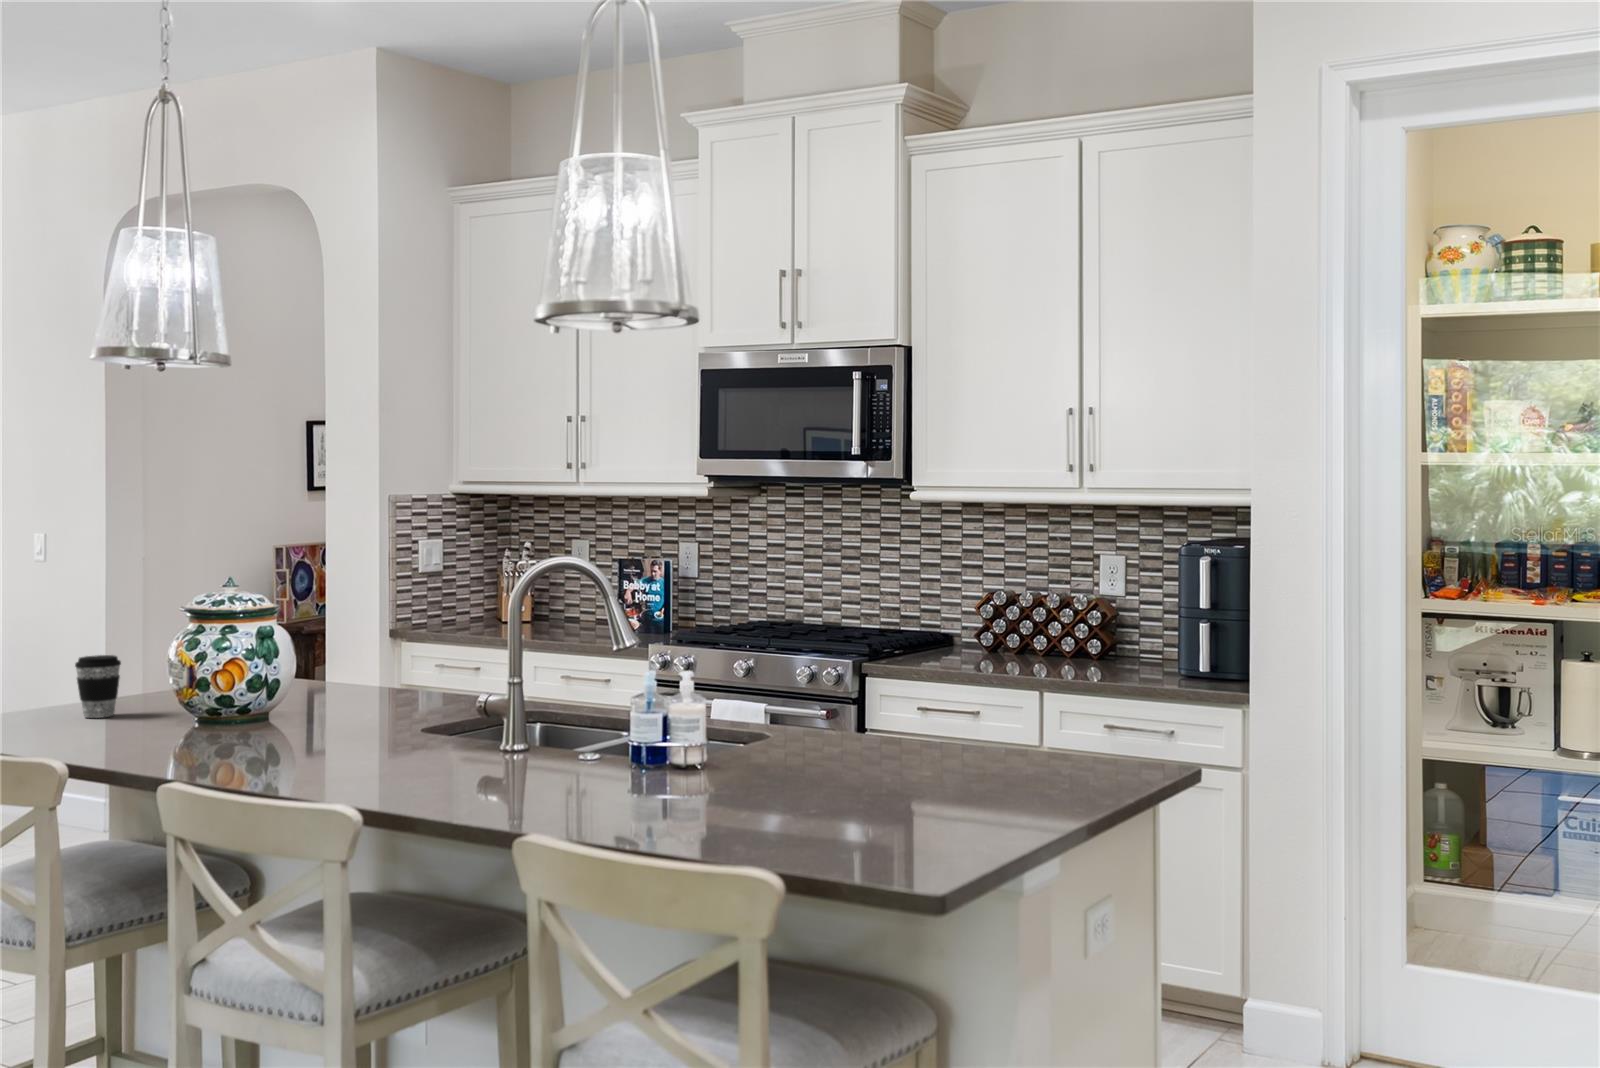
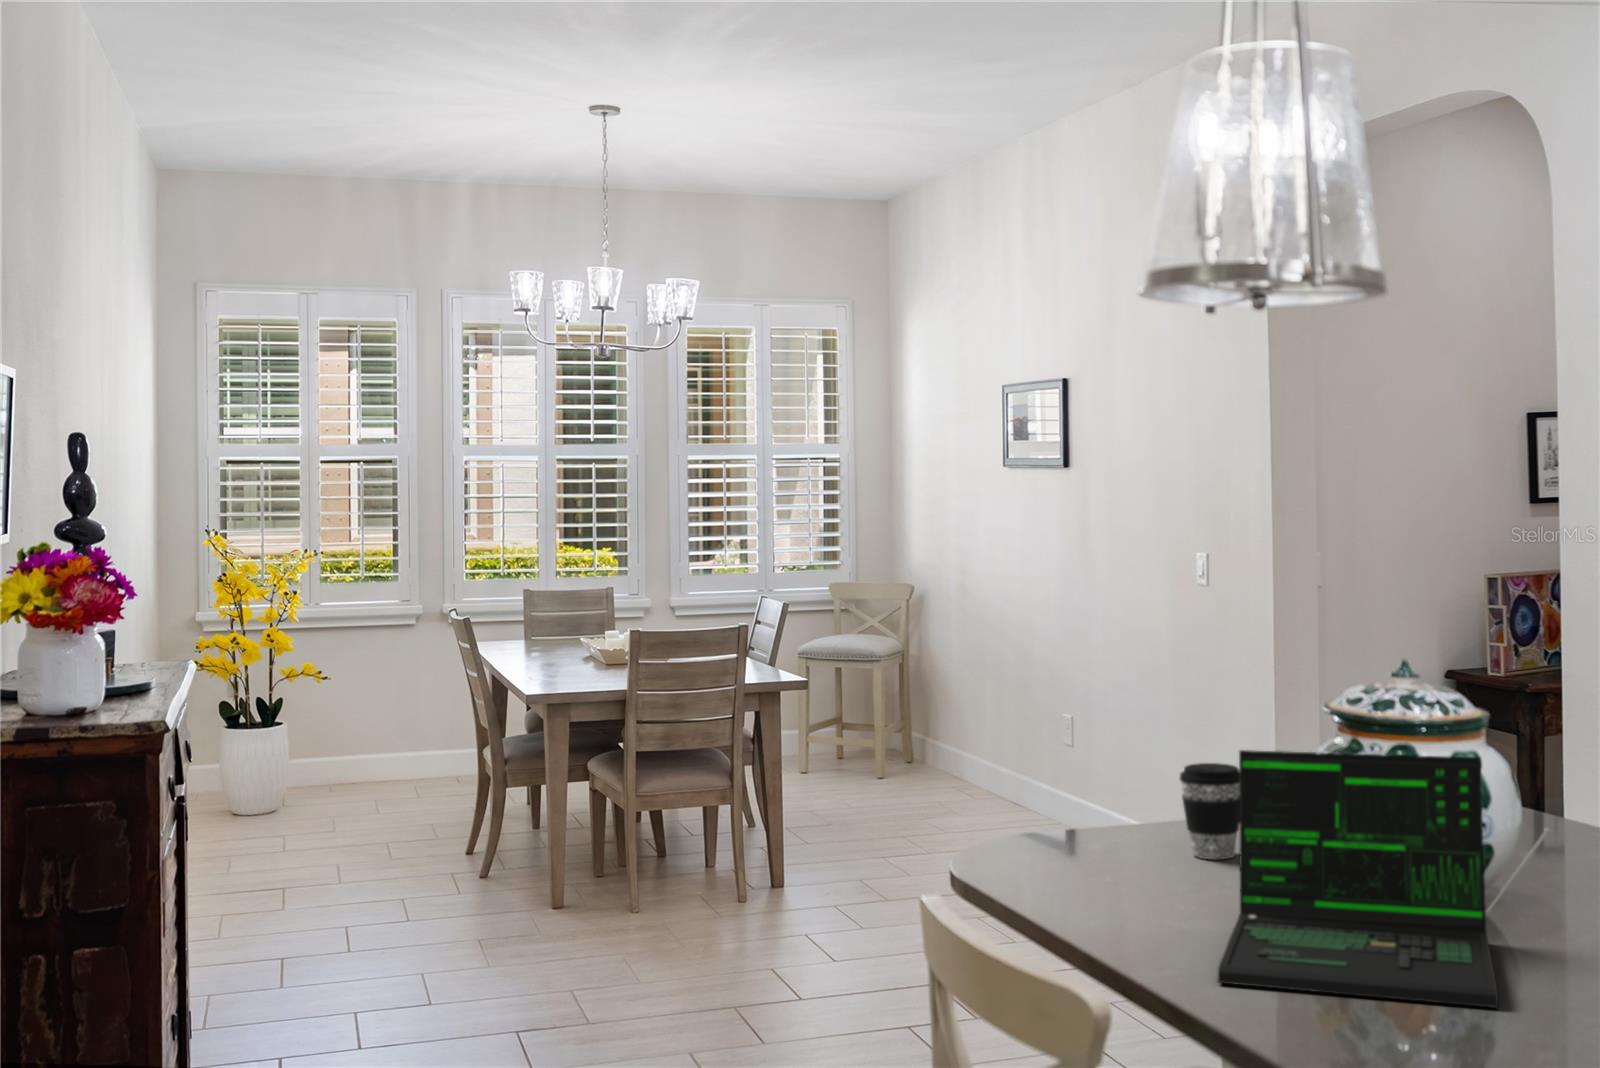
laptop: none [124,627,311,760] -> present [1217,750,1551,1008]

